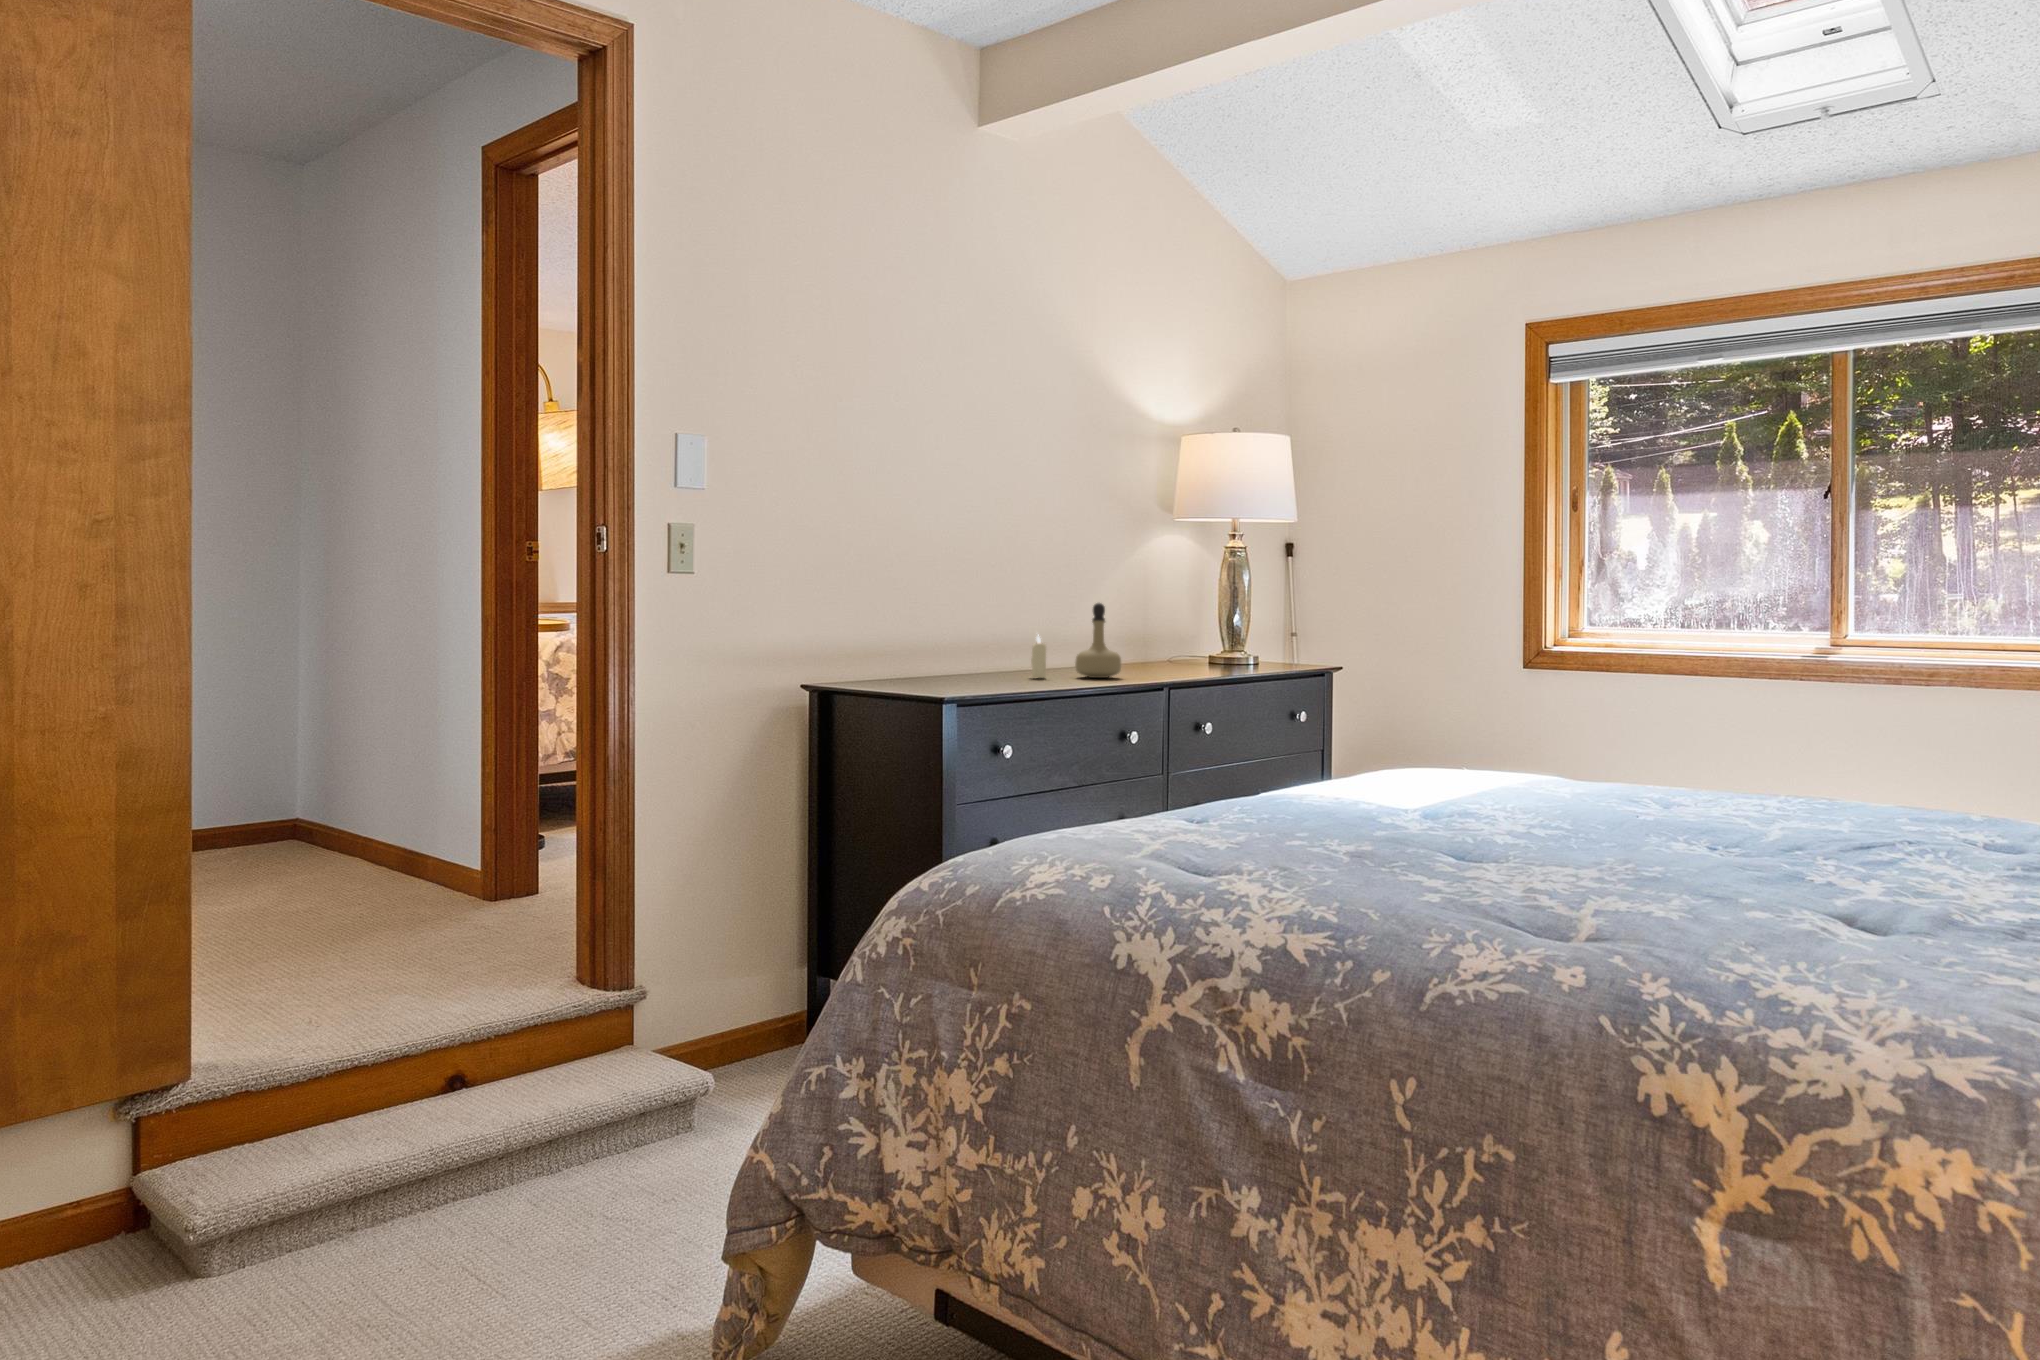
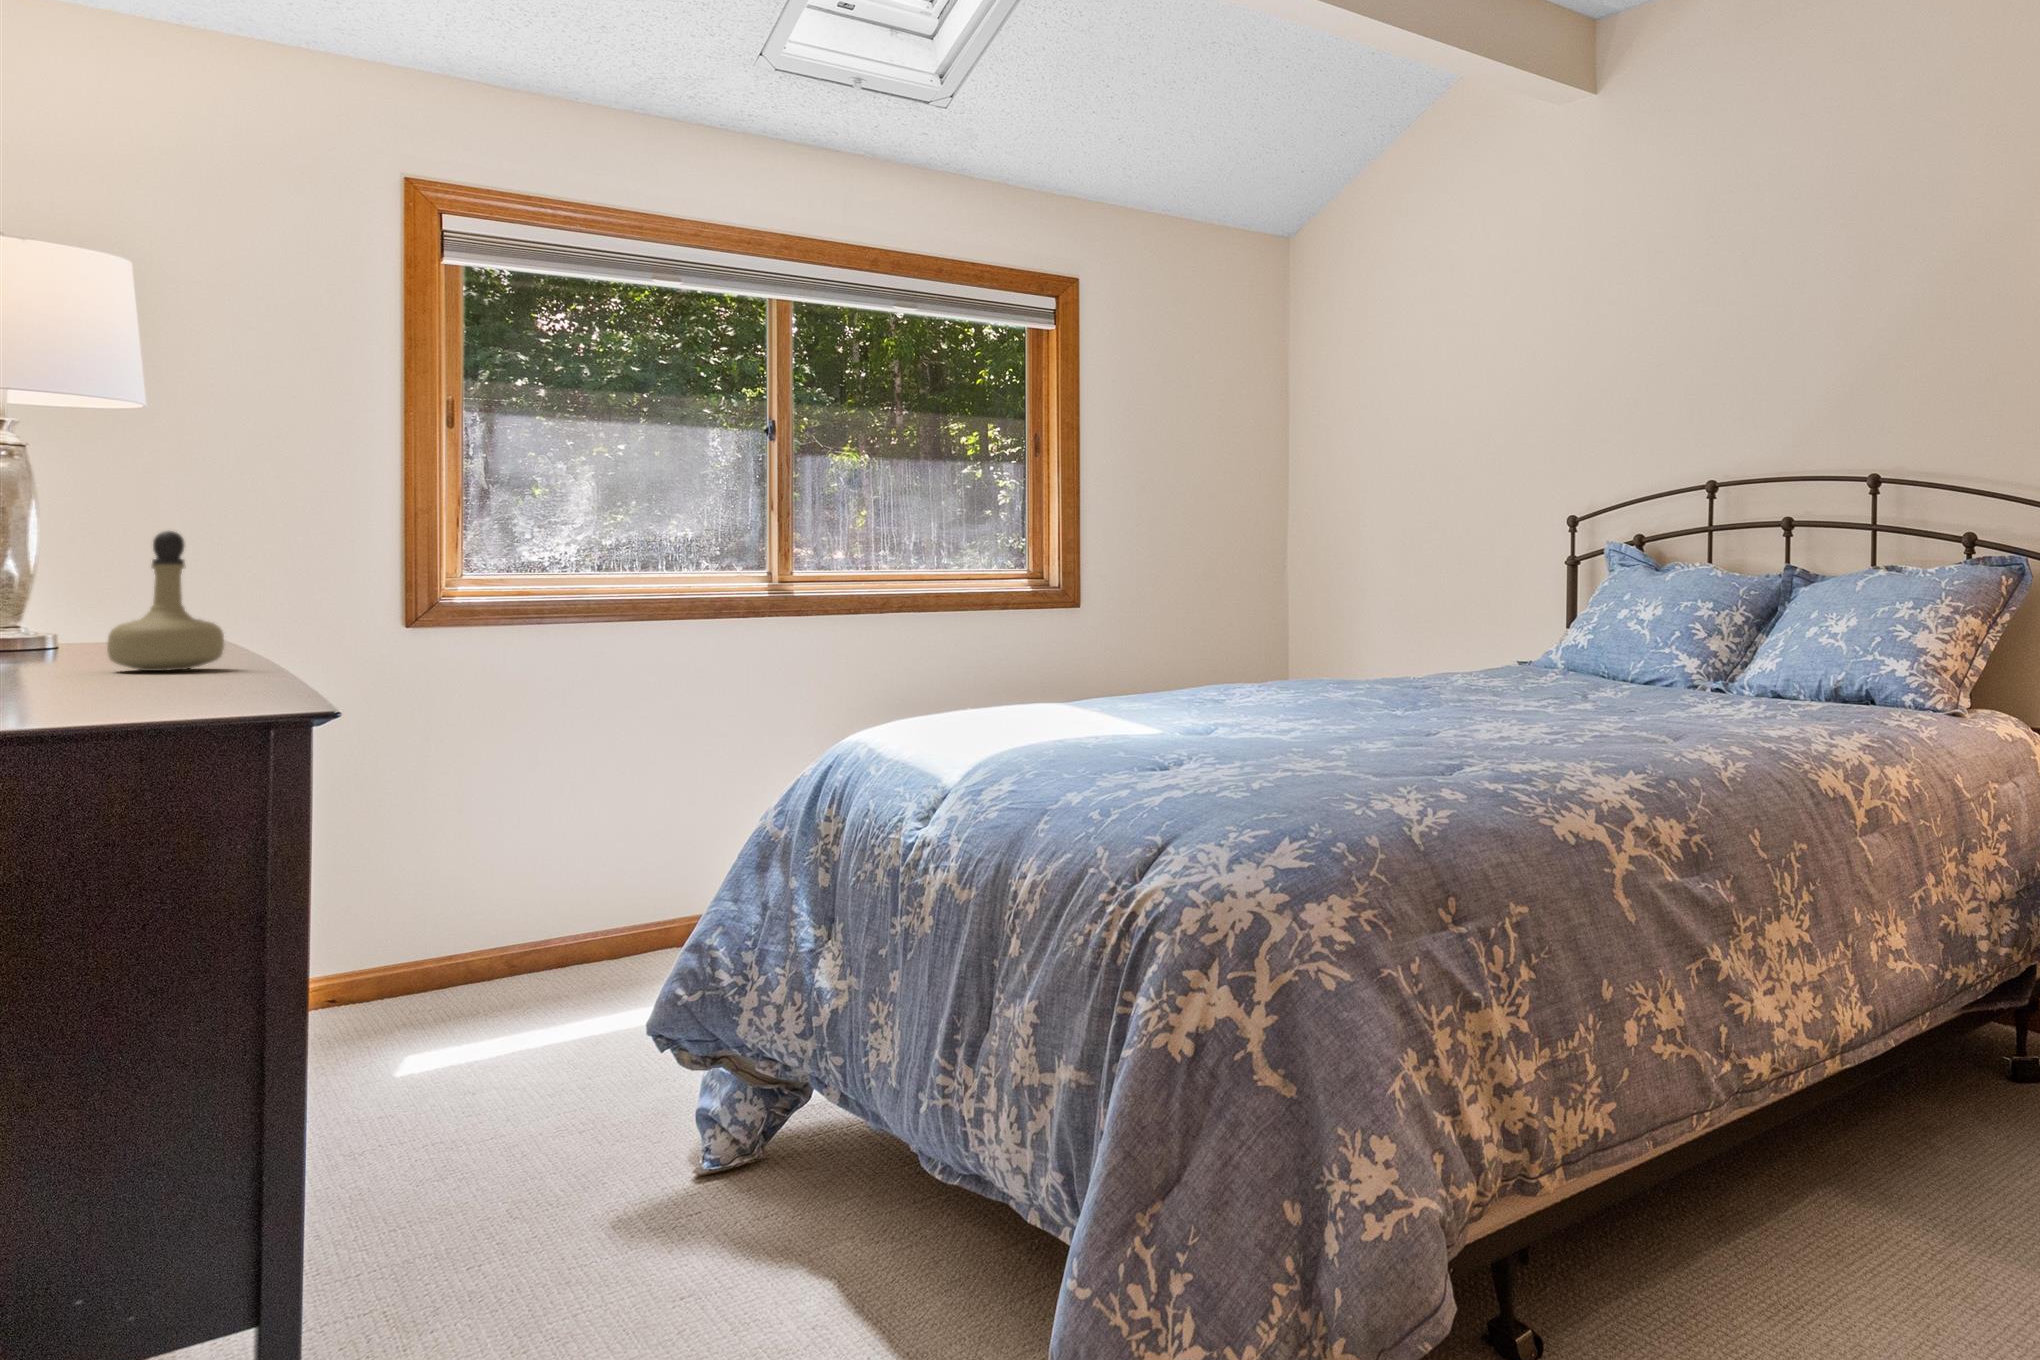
candle: present [1031,635,1046,678] -> none [63,588,108,679]

